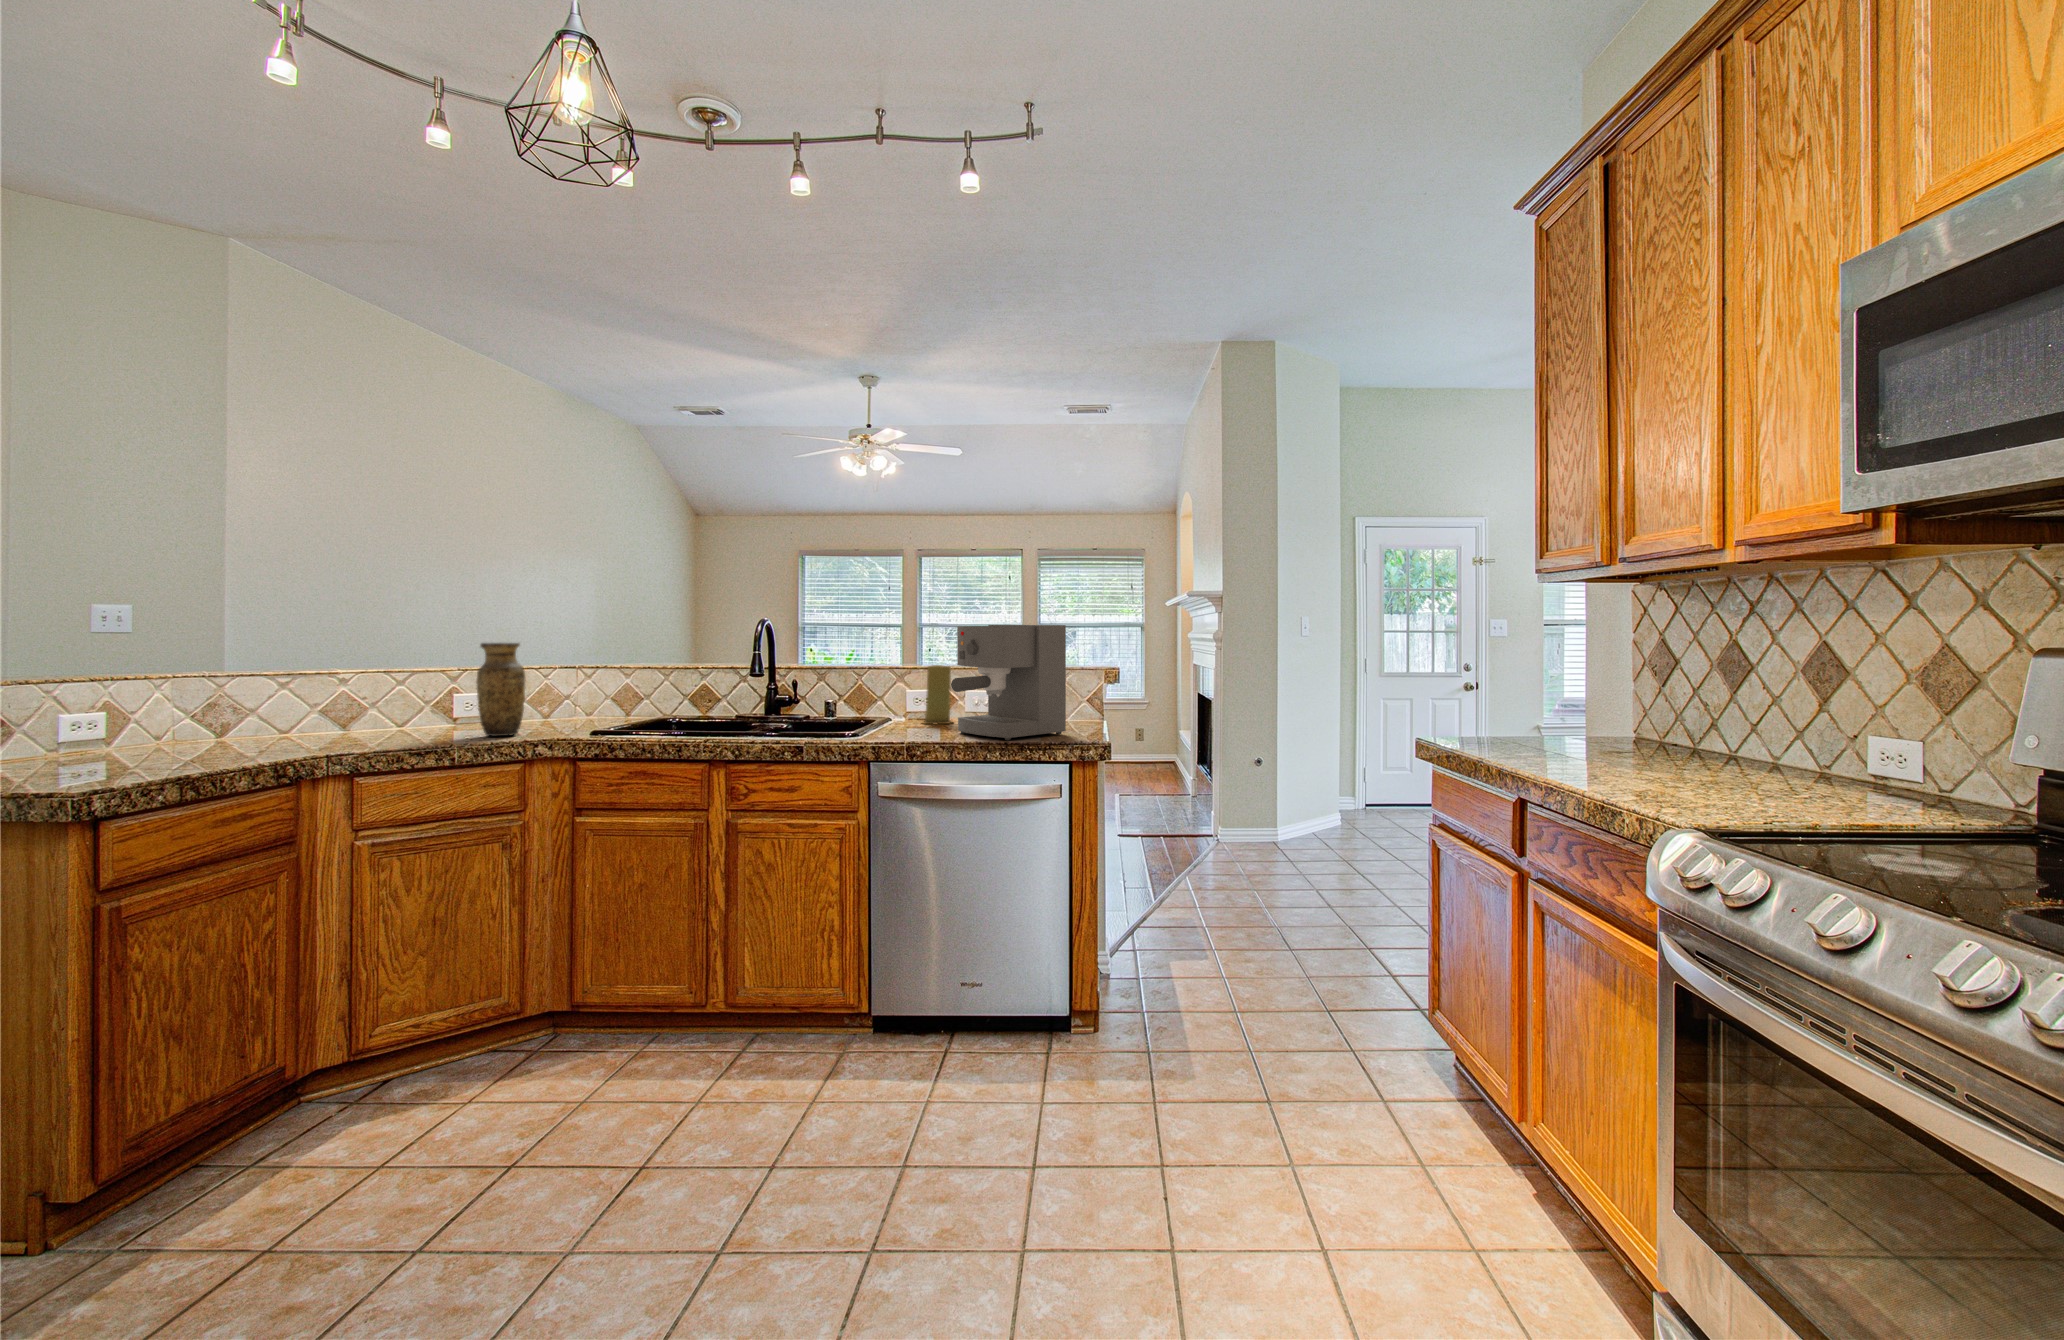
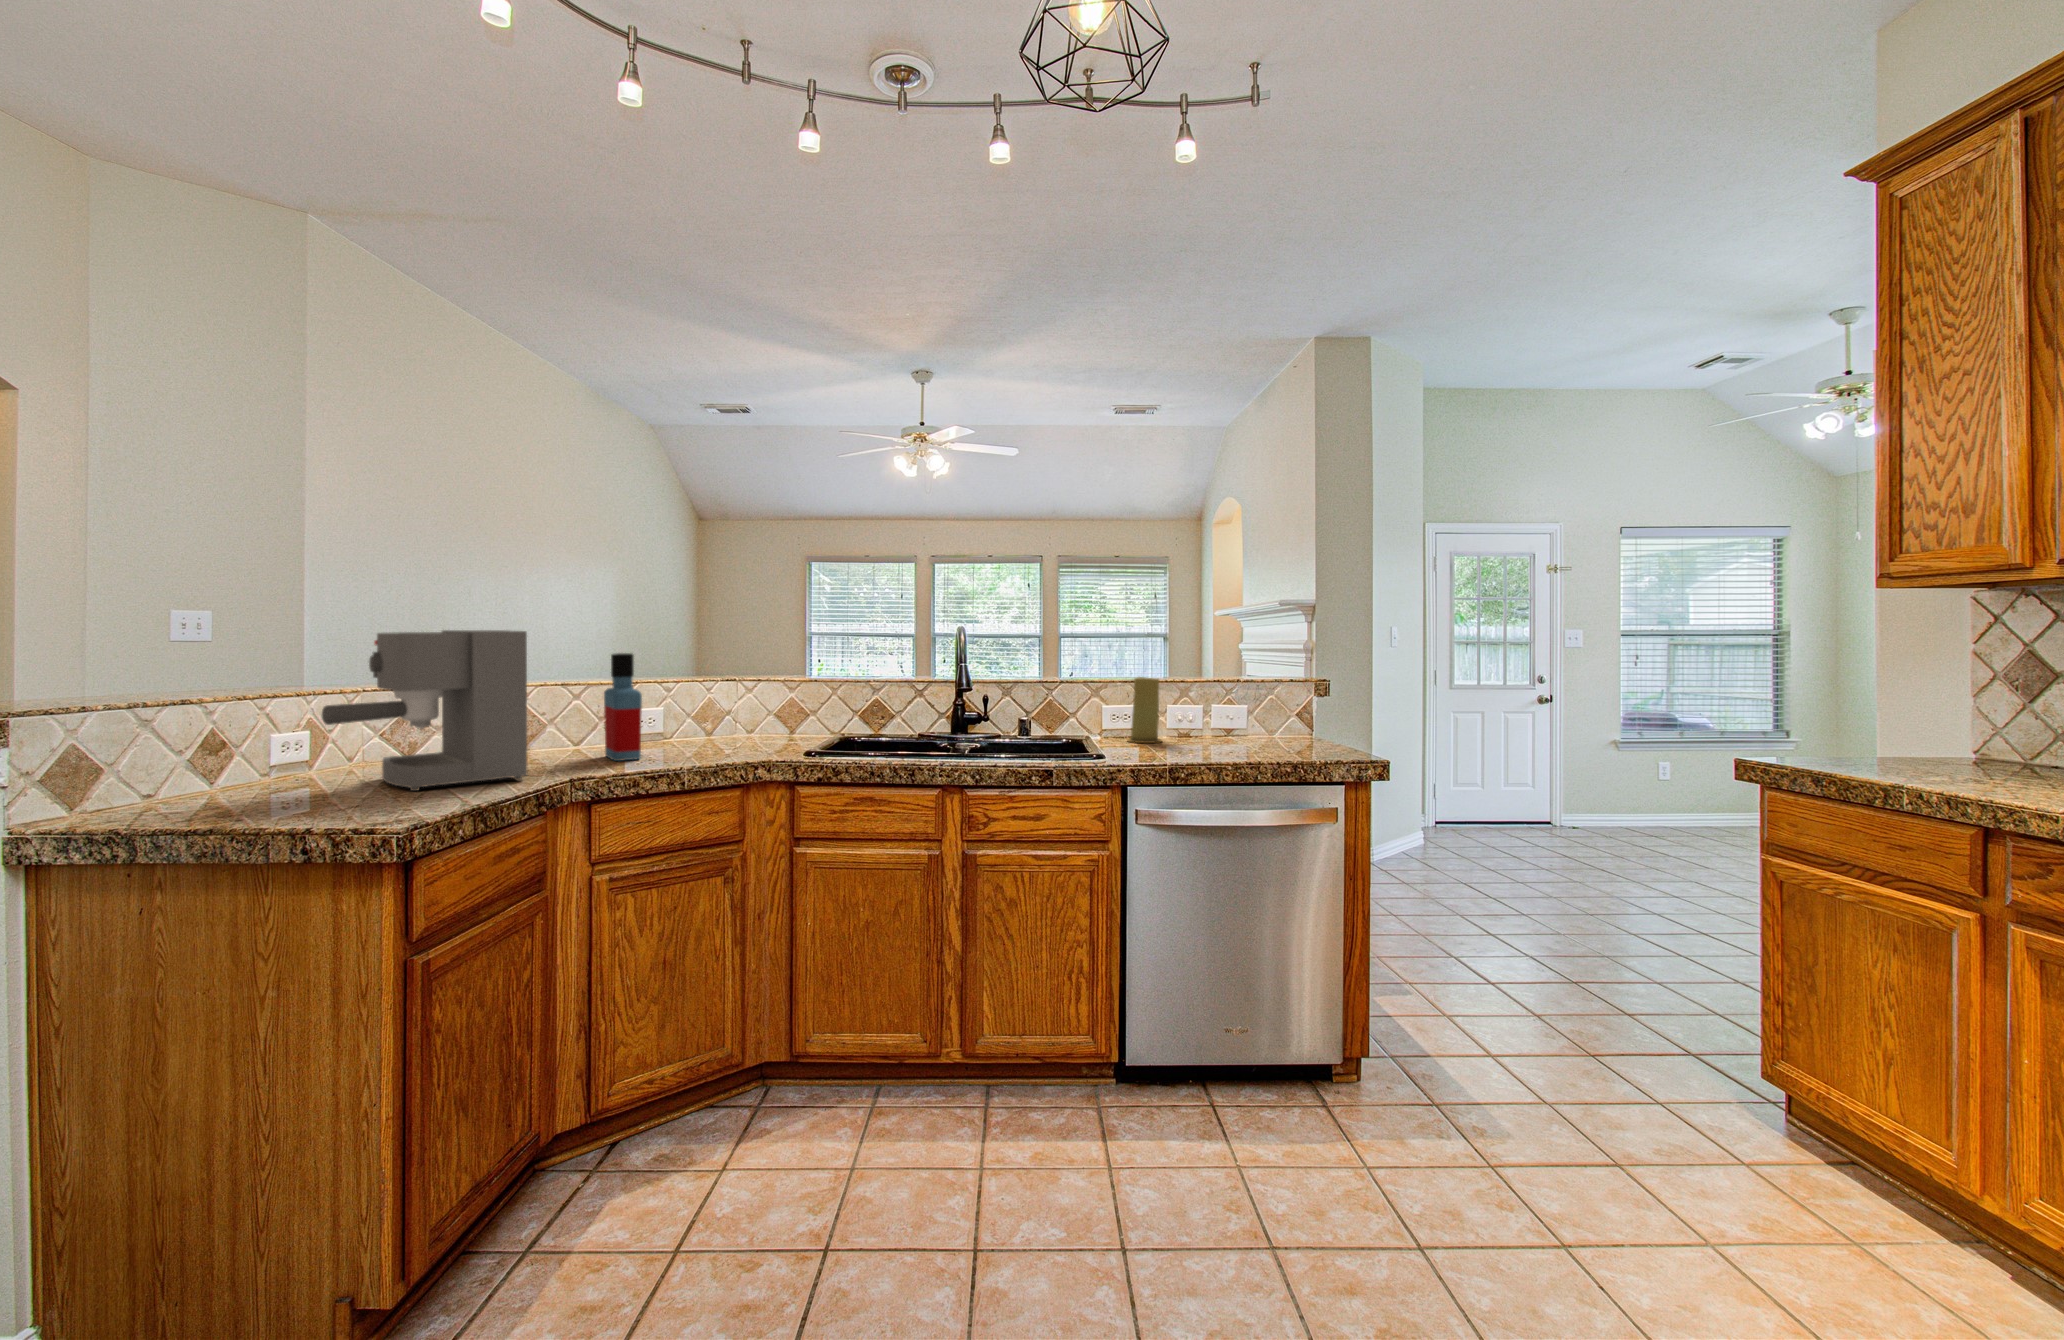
coffee maker: present [951,625,1066,740] -> present [322,630,527,791]
bottle: none [409,642,439,738] -> present [604,653,642,761]
vase: present [476,643,525,736] -> none [683,654,730,758]

